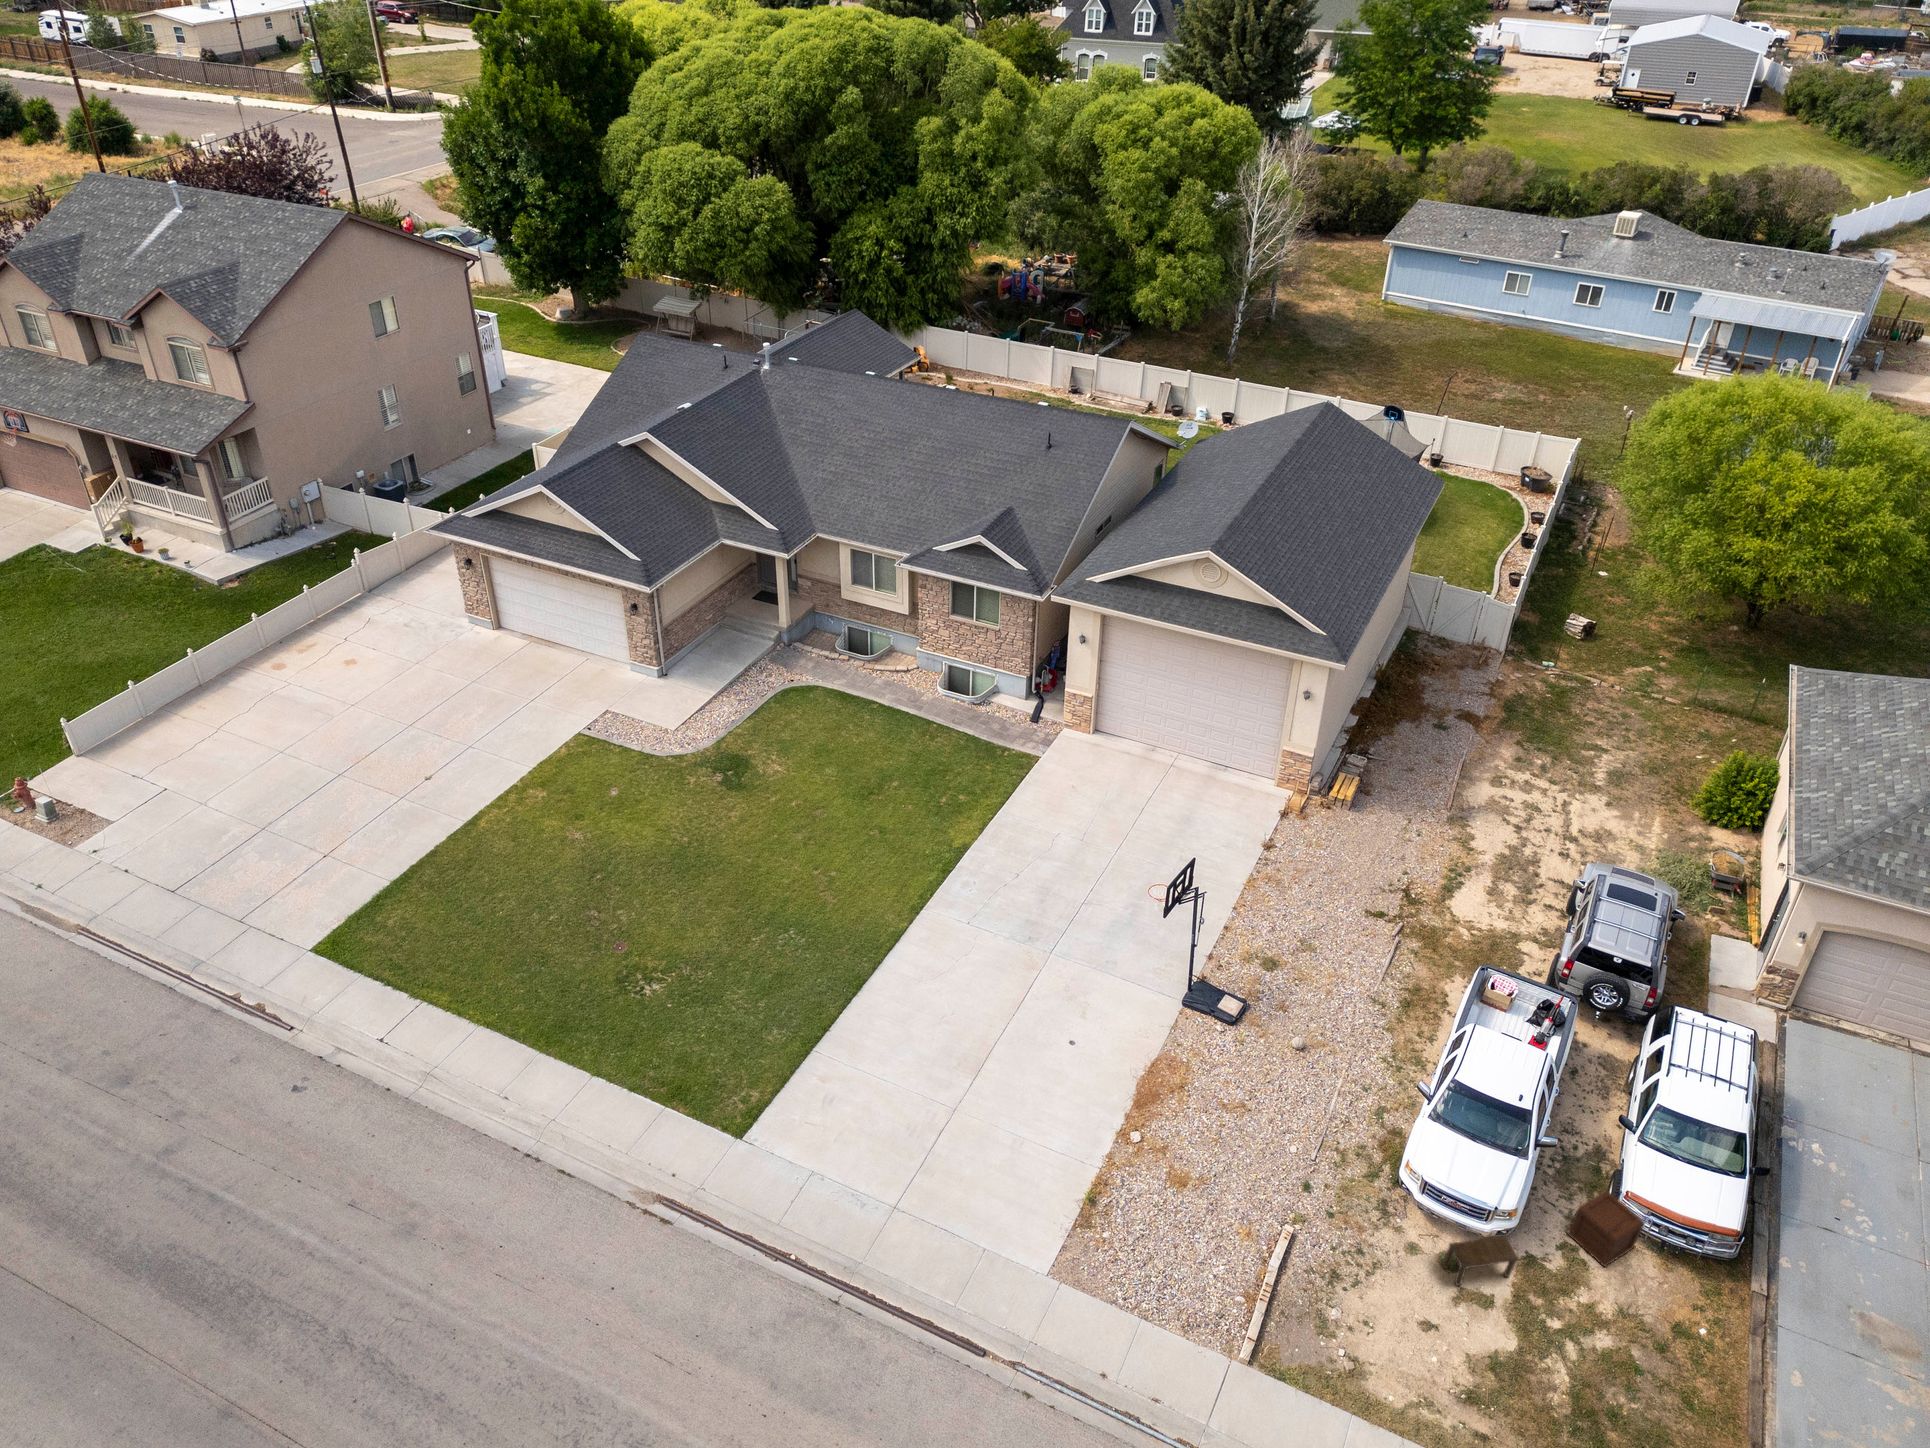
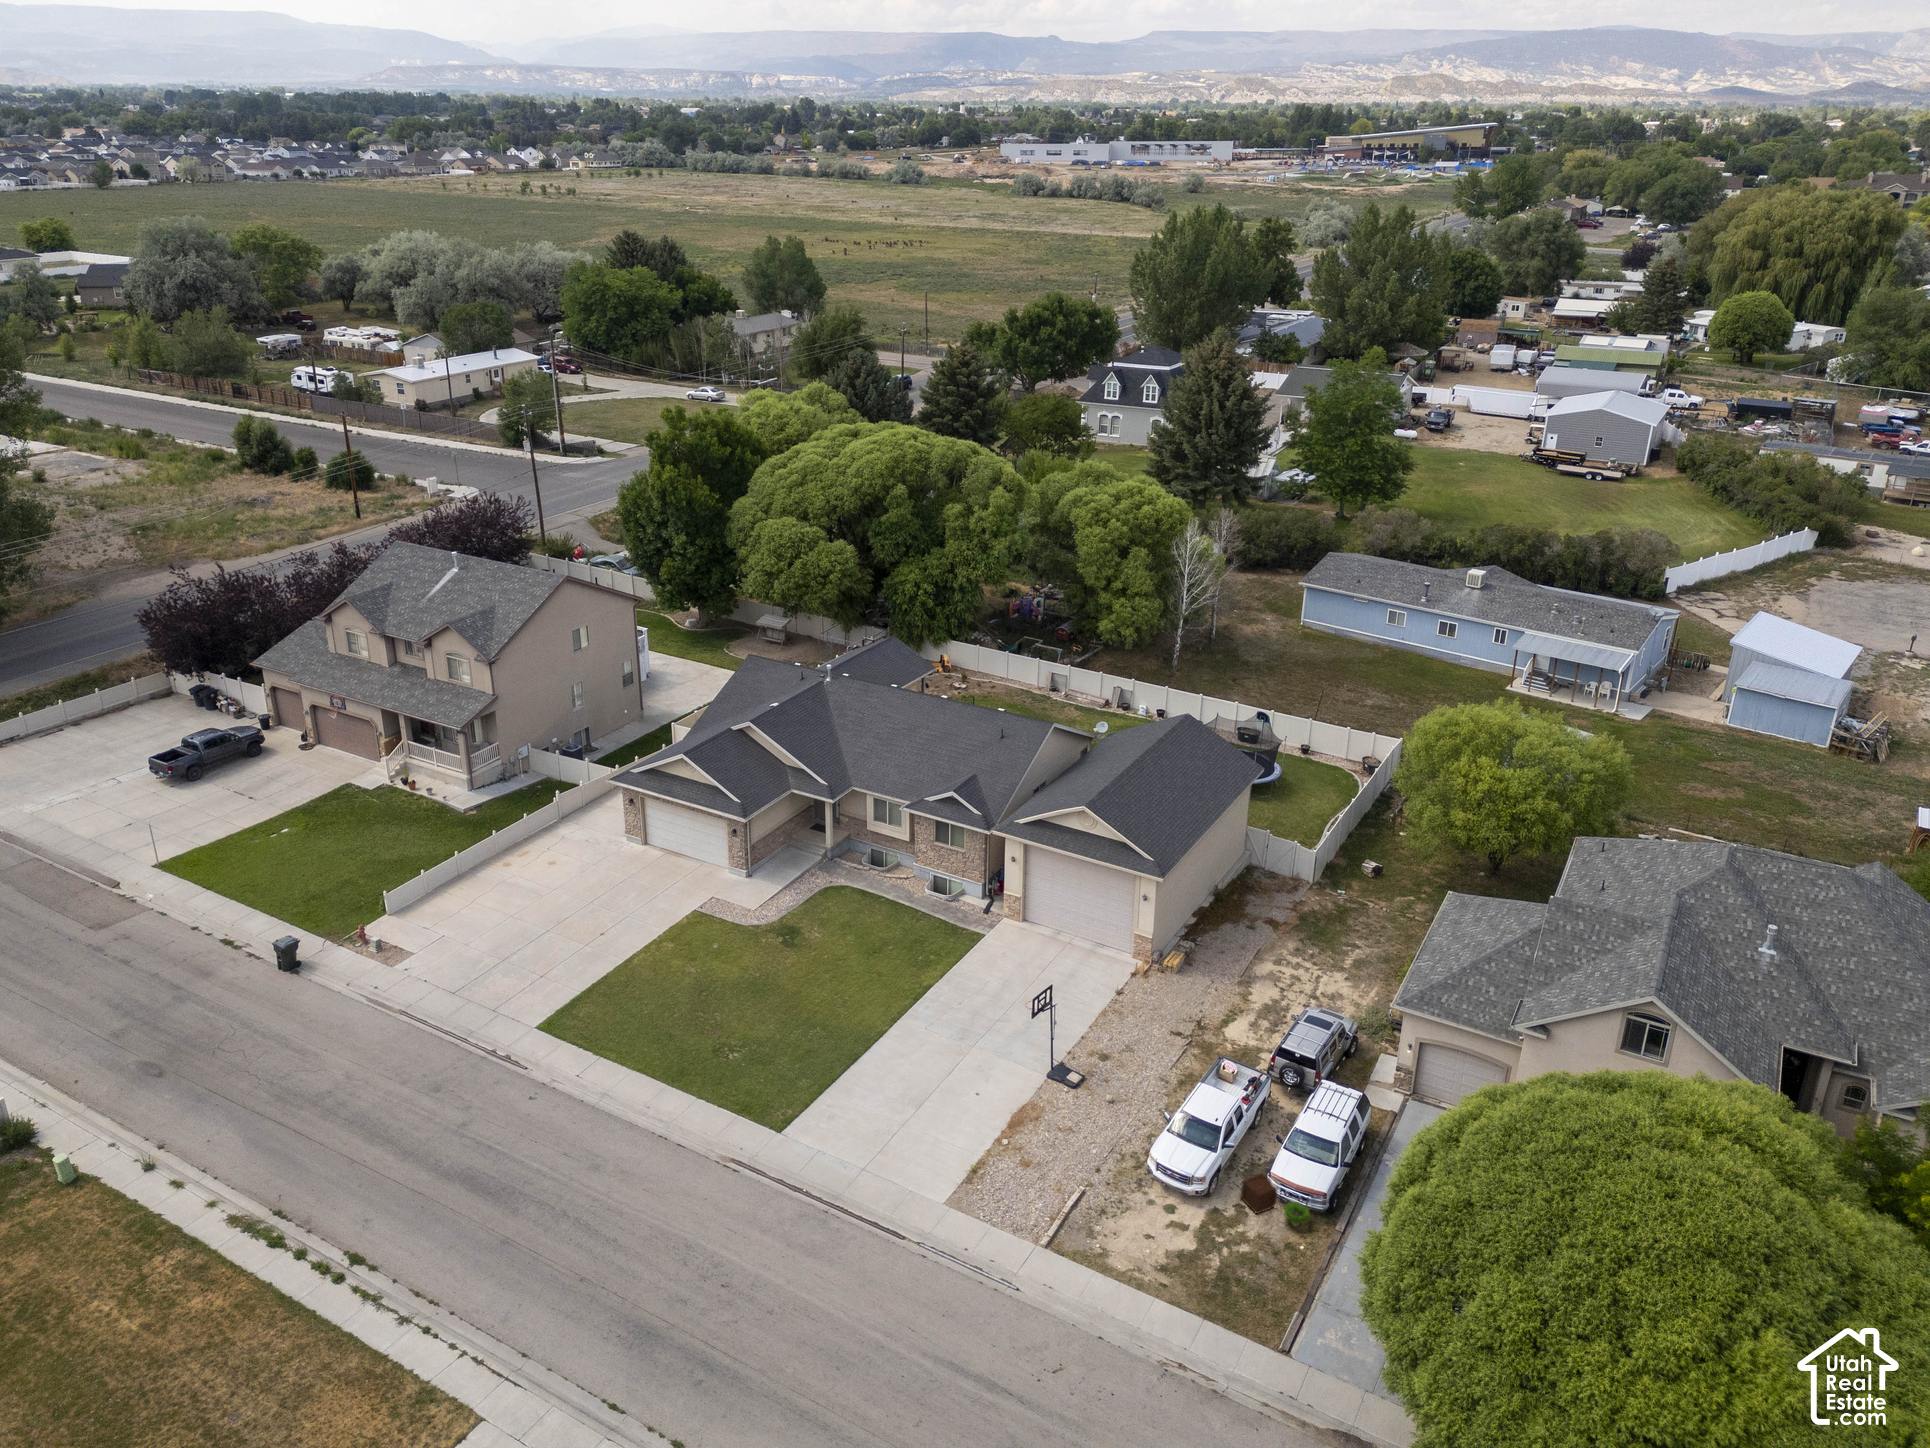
bench: present [1442,1235,1518,1287] -> none [1165,1192,1203,1219]
potted plant: none [1656,1243,1714,1294] -> present [1284,1202,1310,1227]

